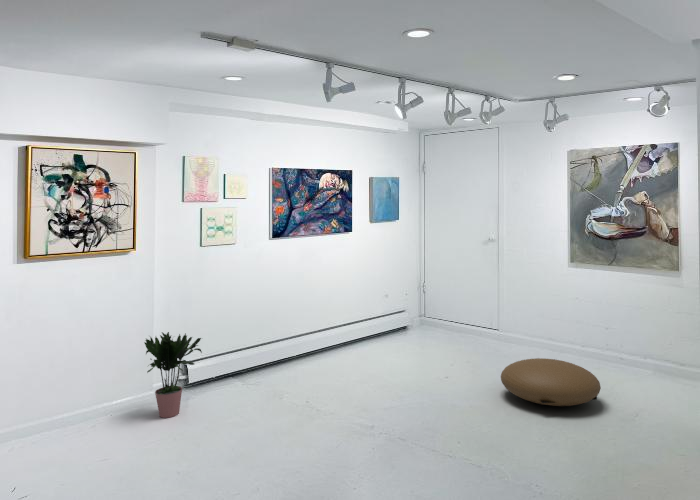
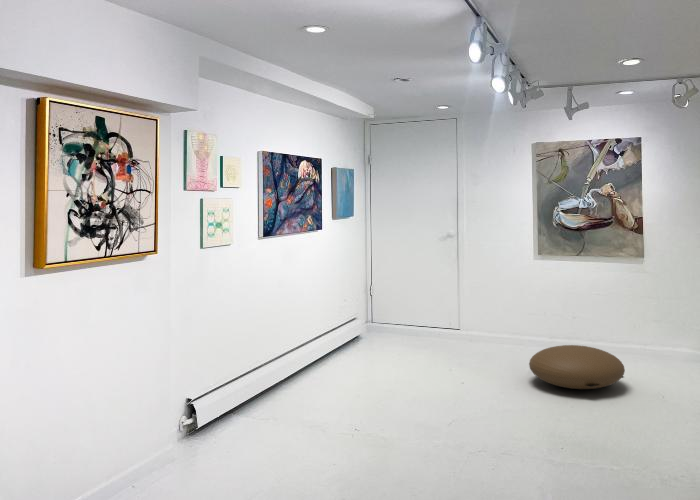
potted plant: present [144,332,202,418] -> none [164,350,251,474]

